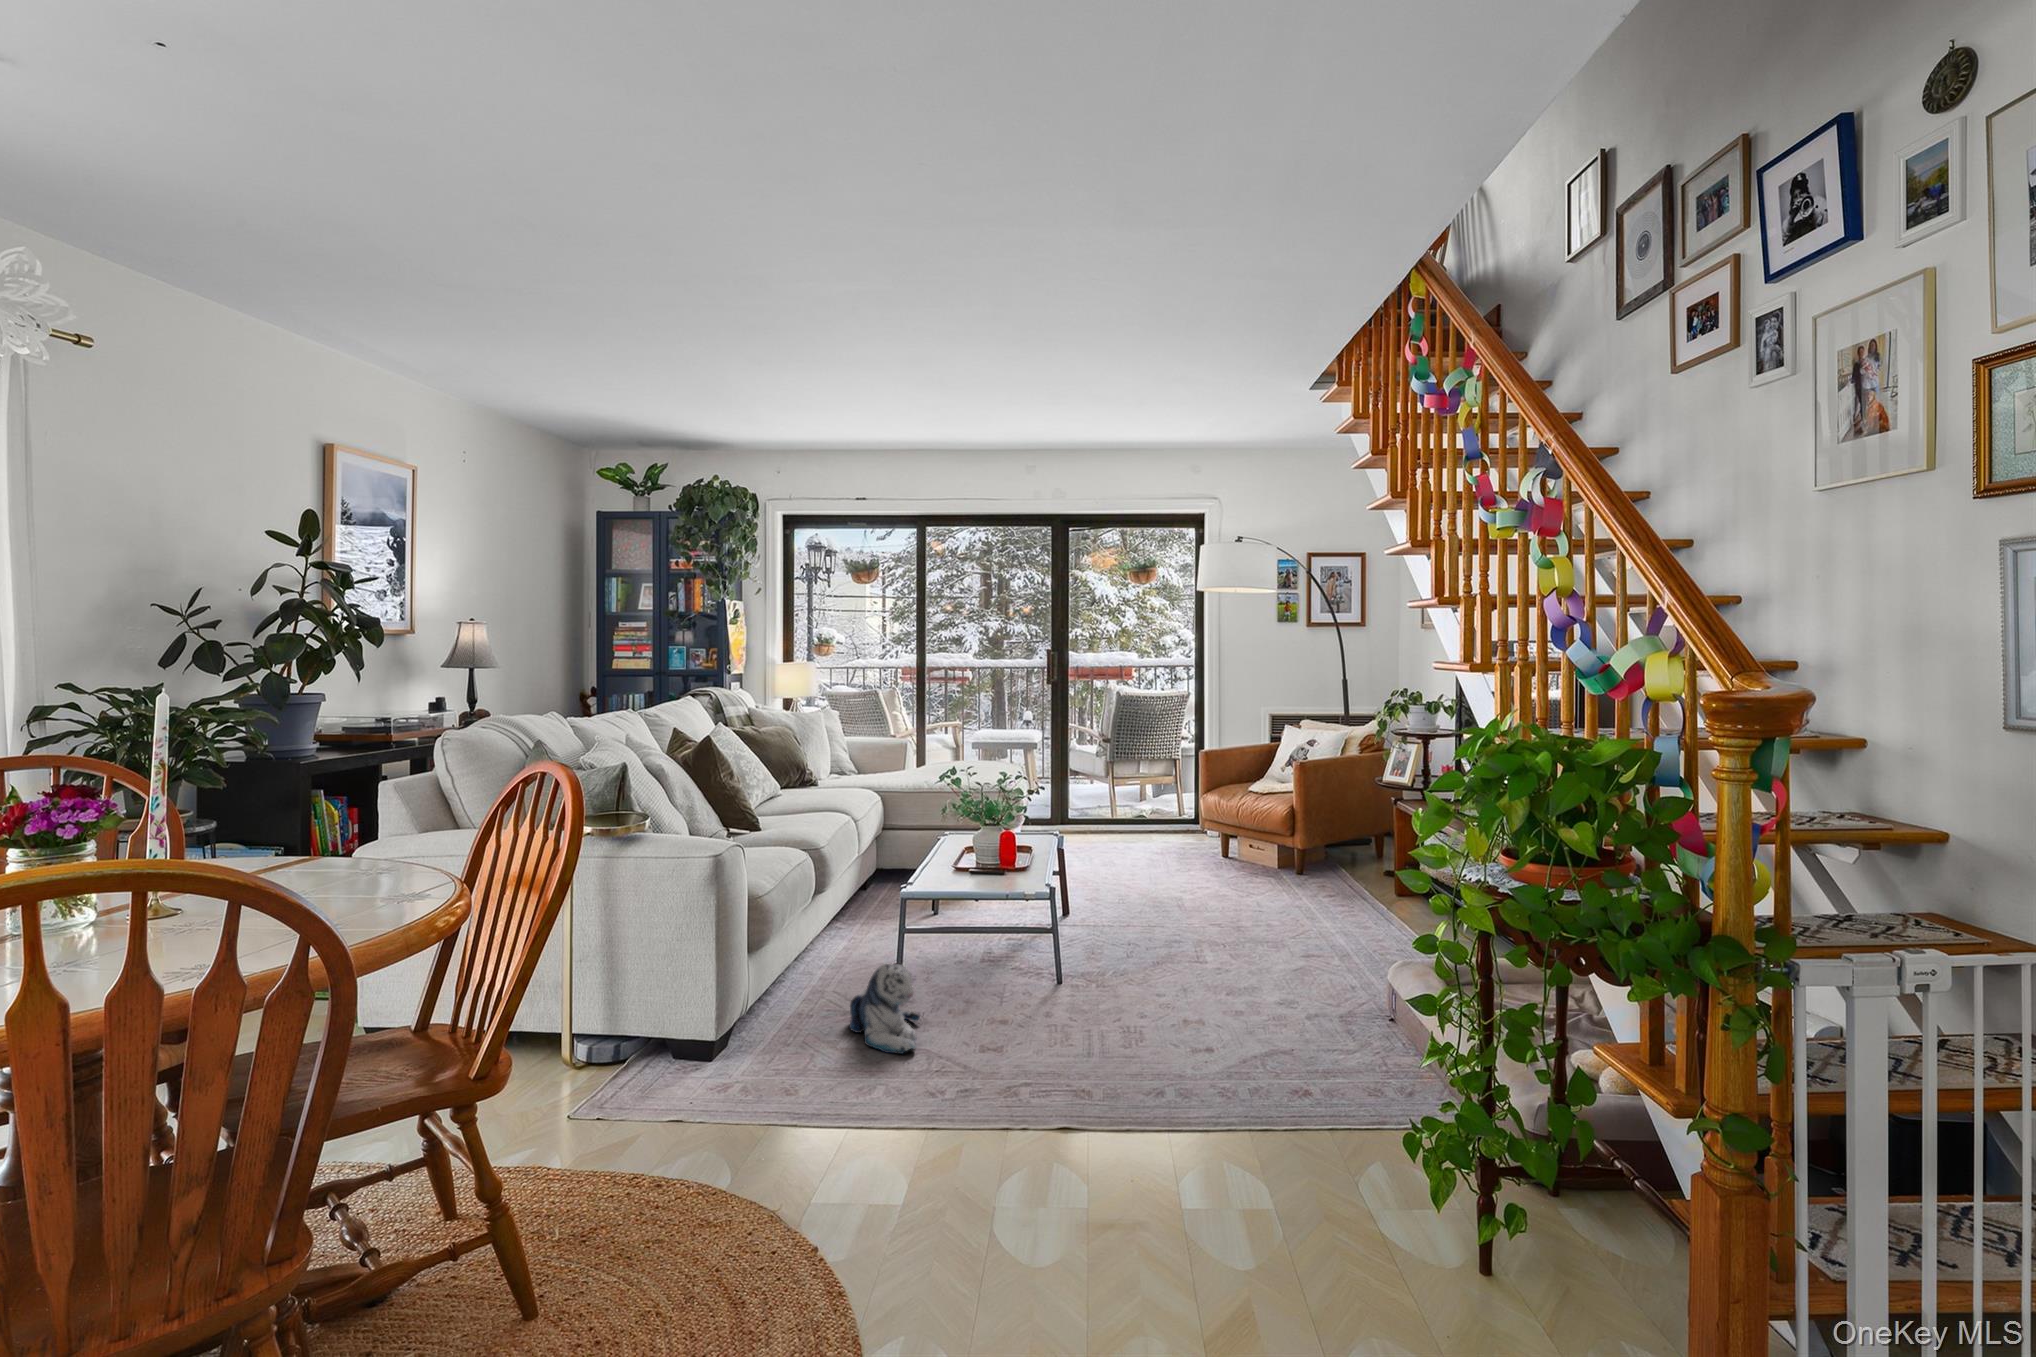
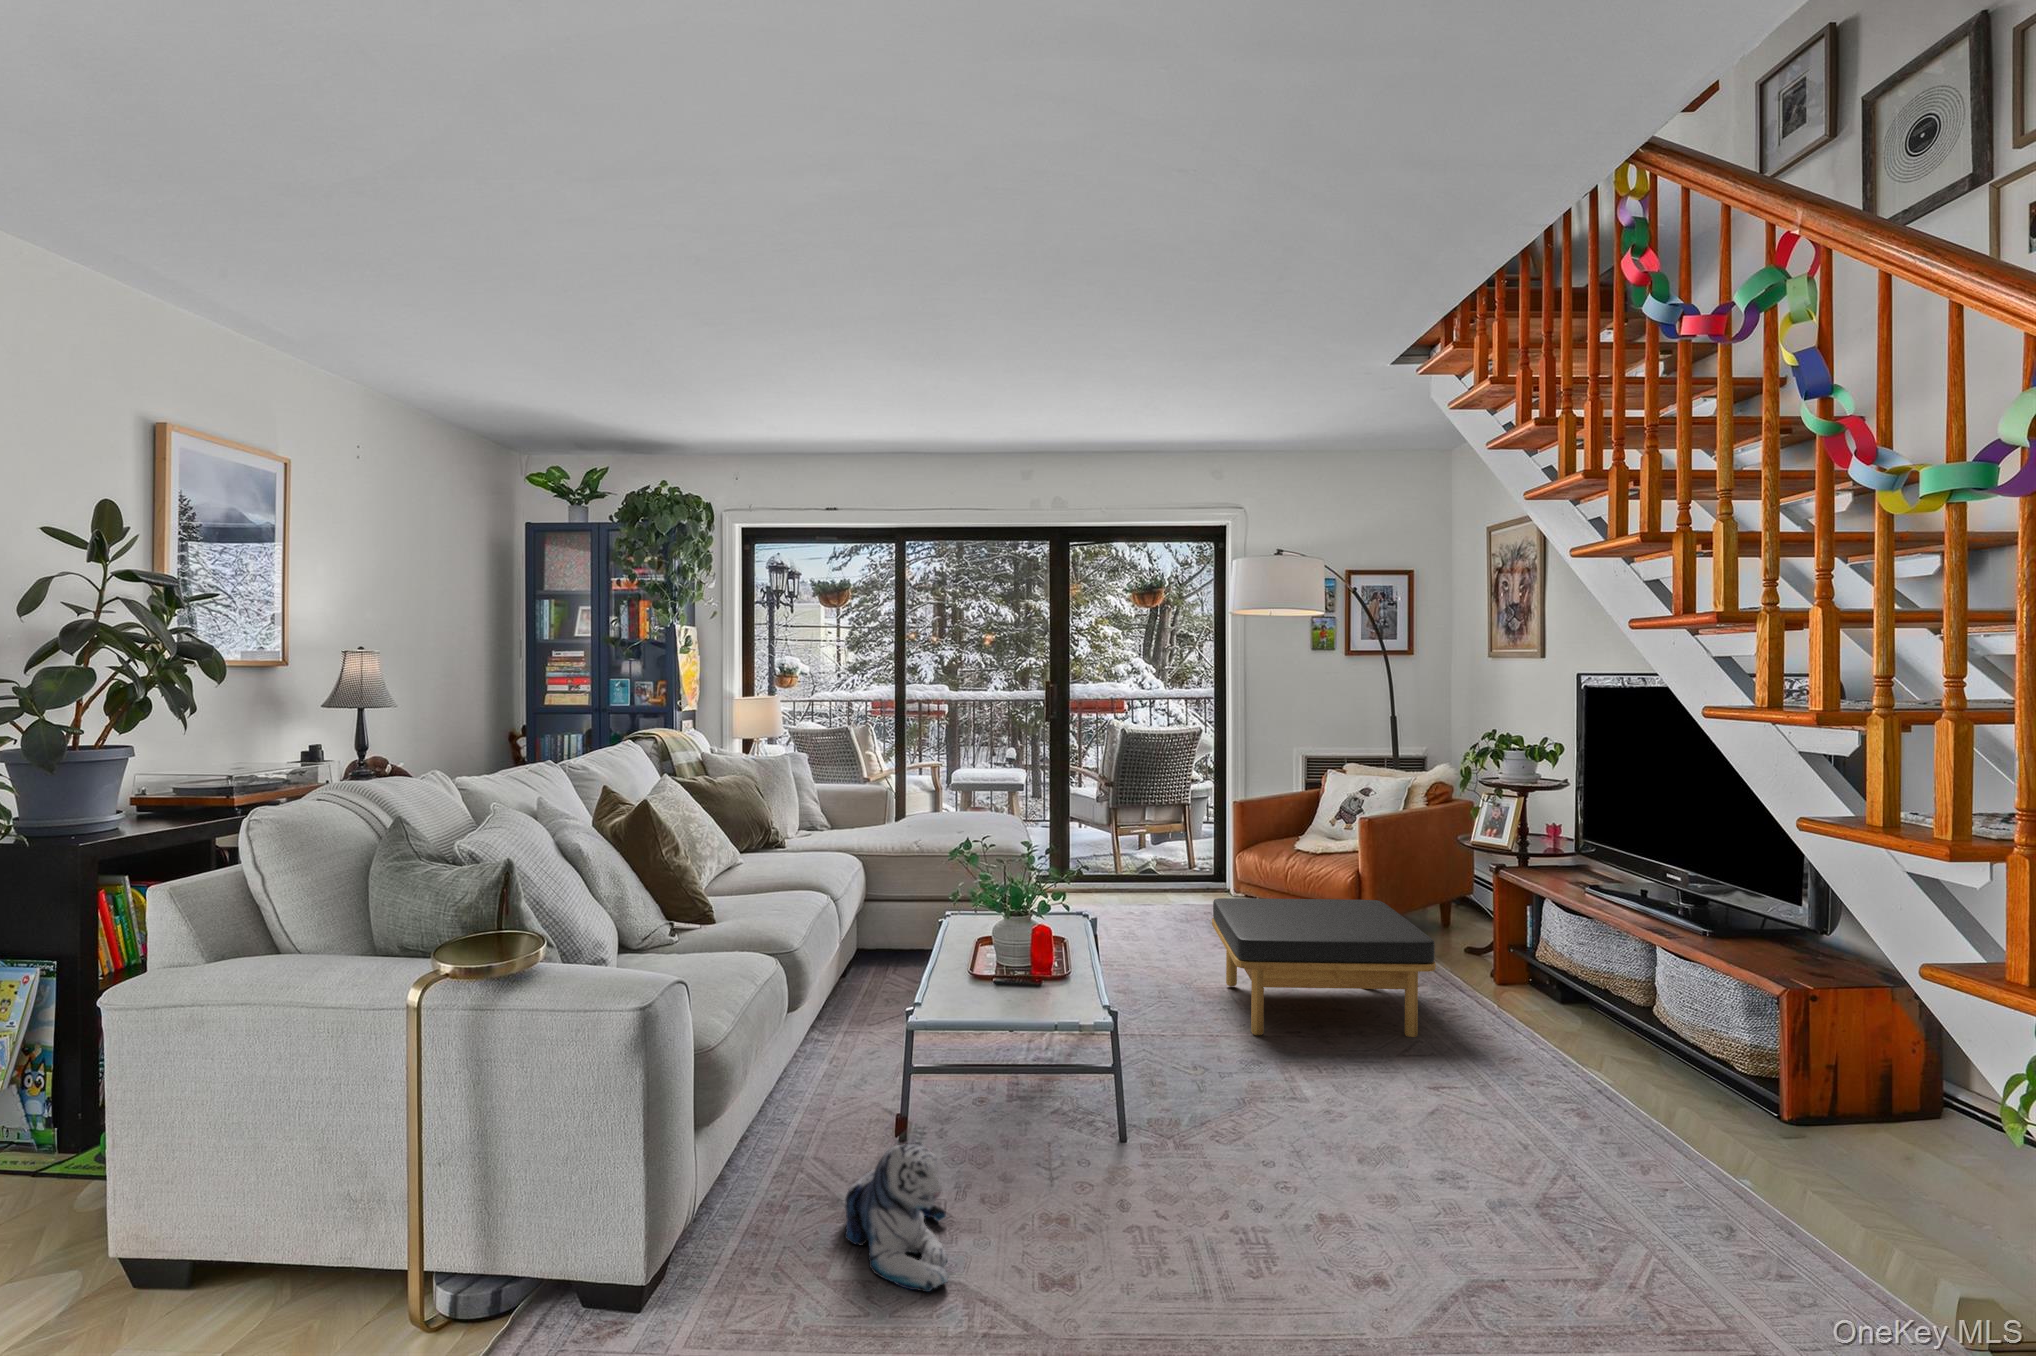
ottoman: none [1162,826,1326,931] -> present [1212,898,1436,1037]

